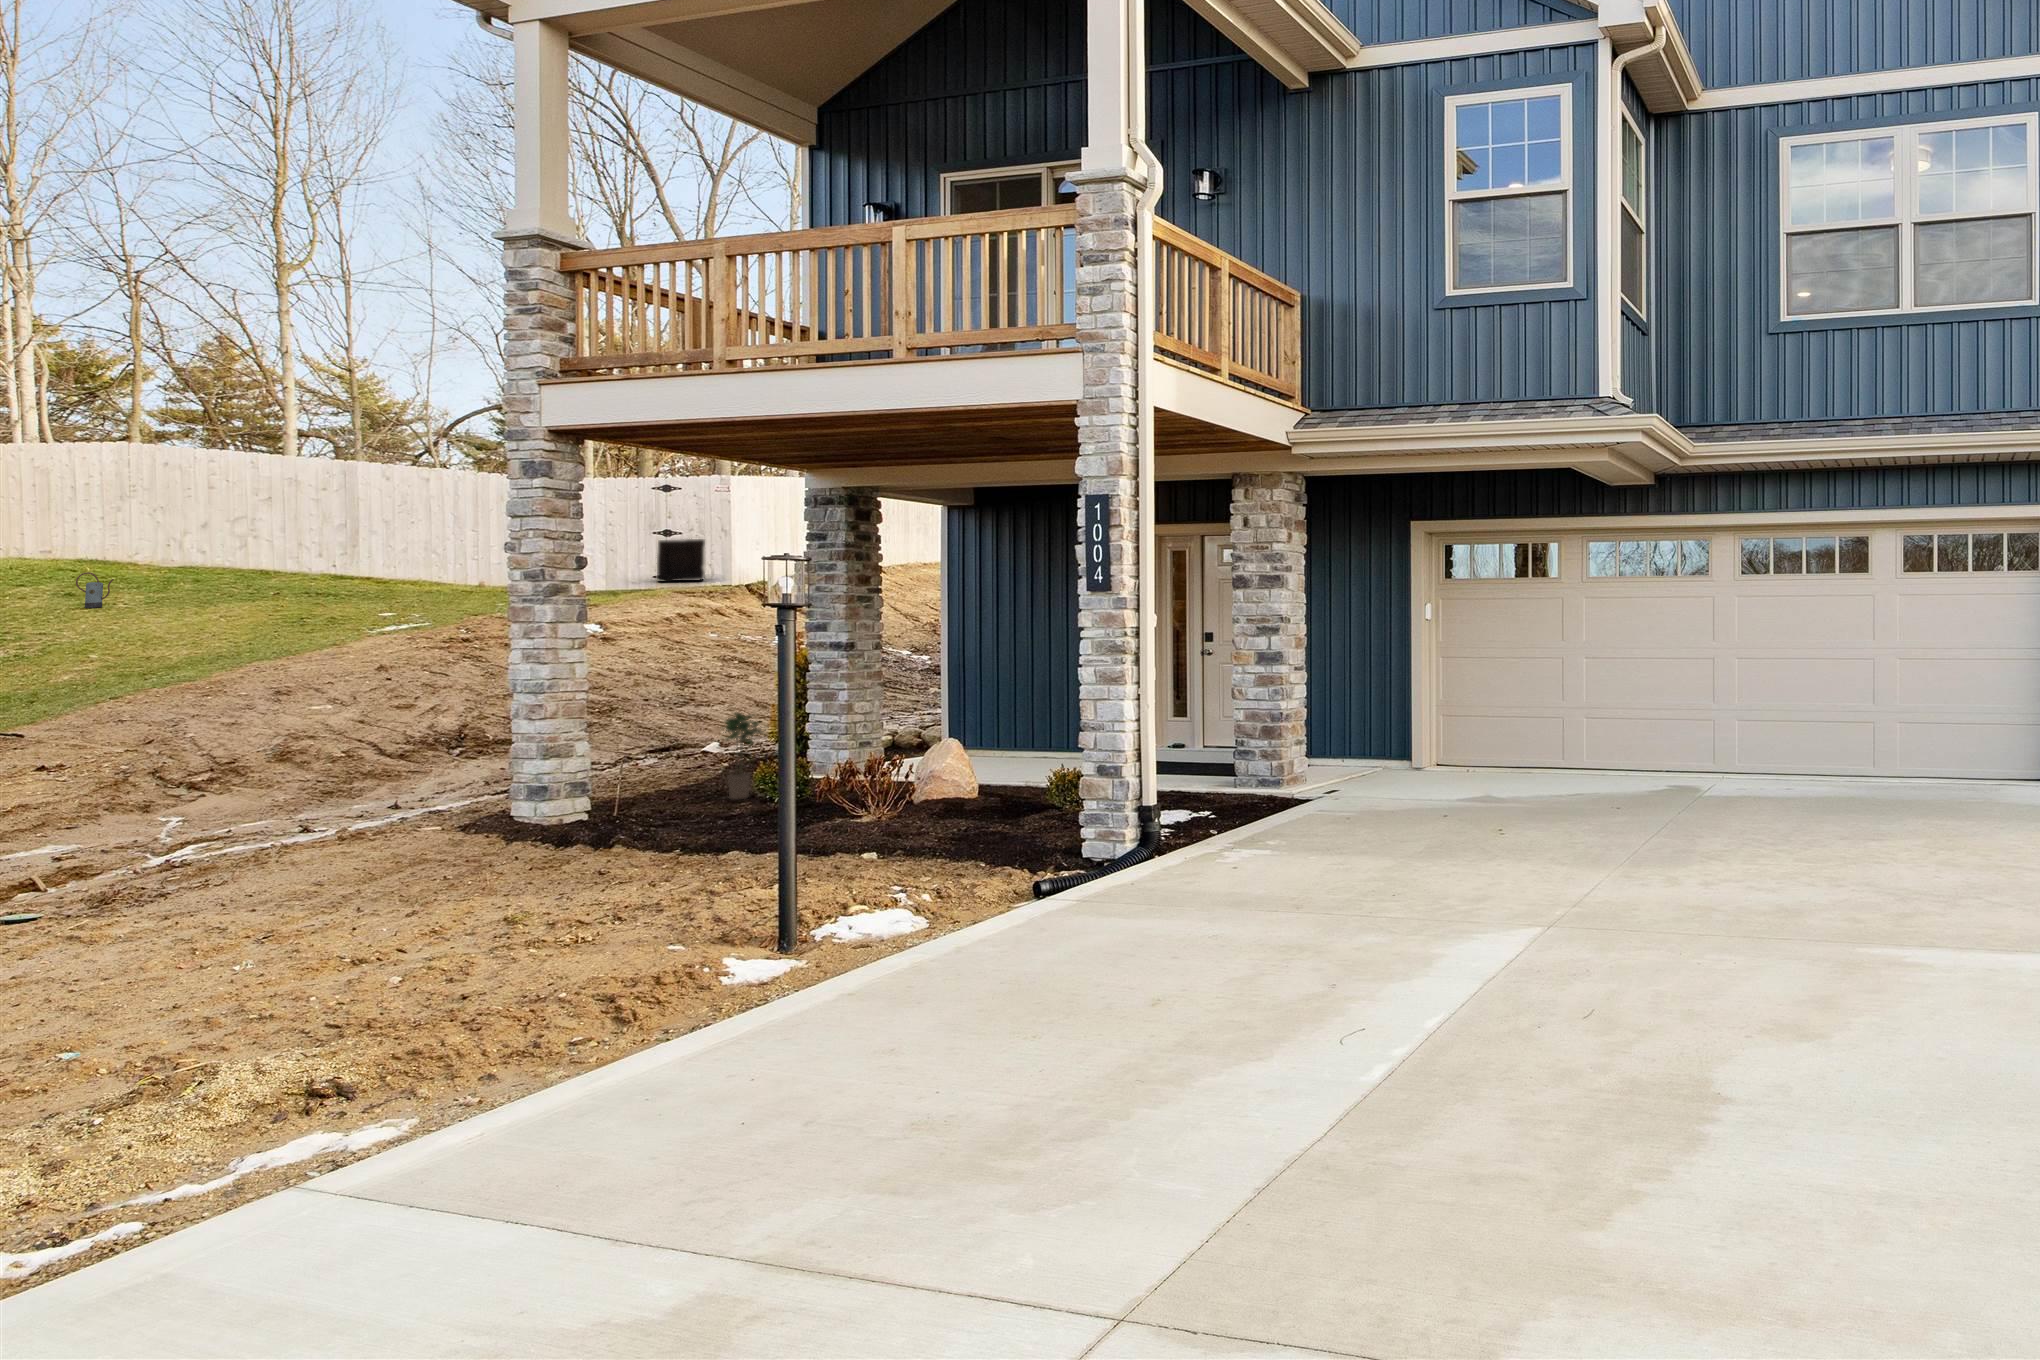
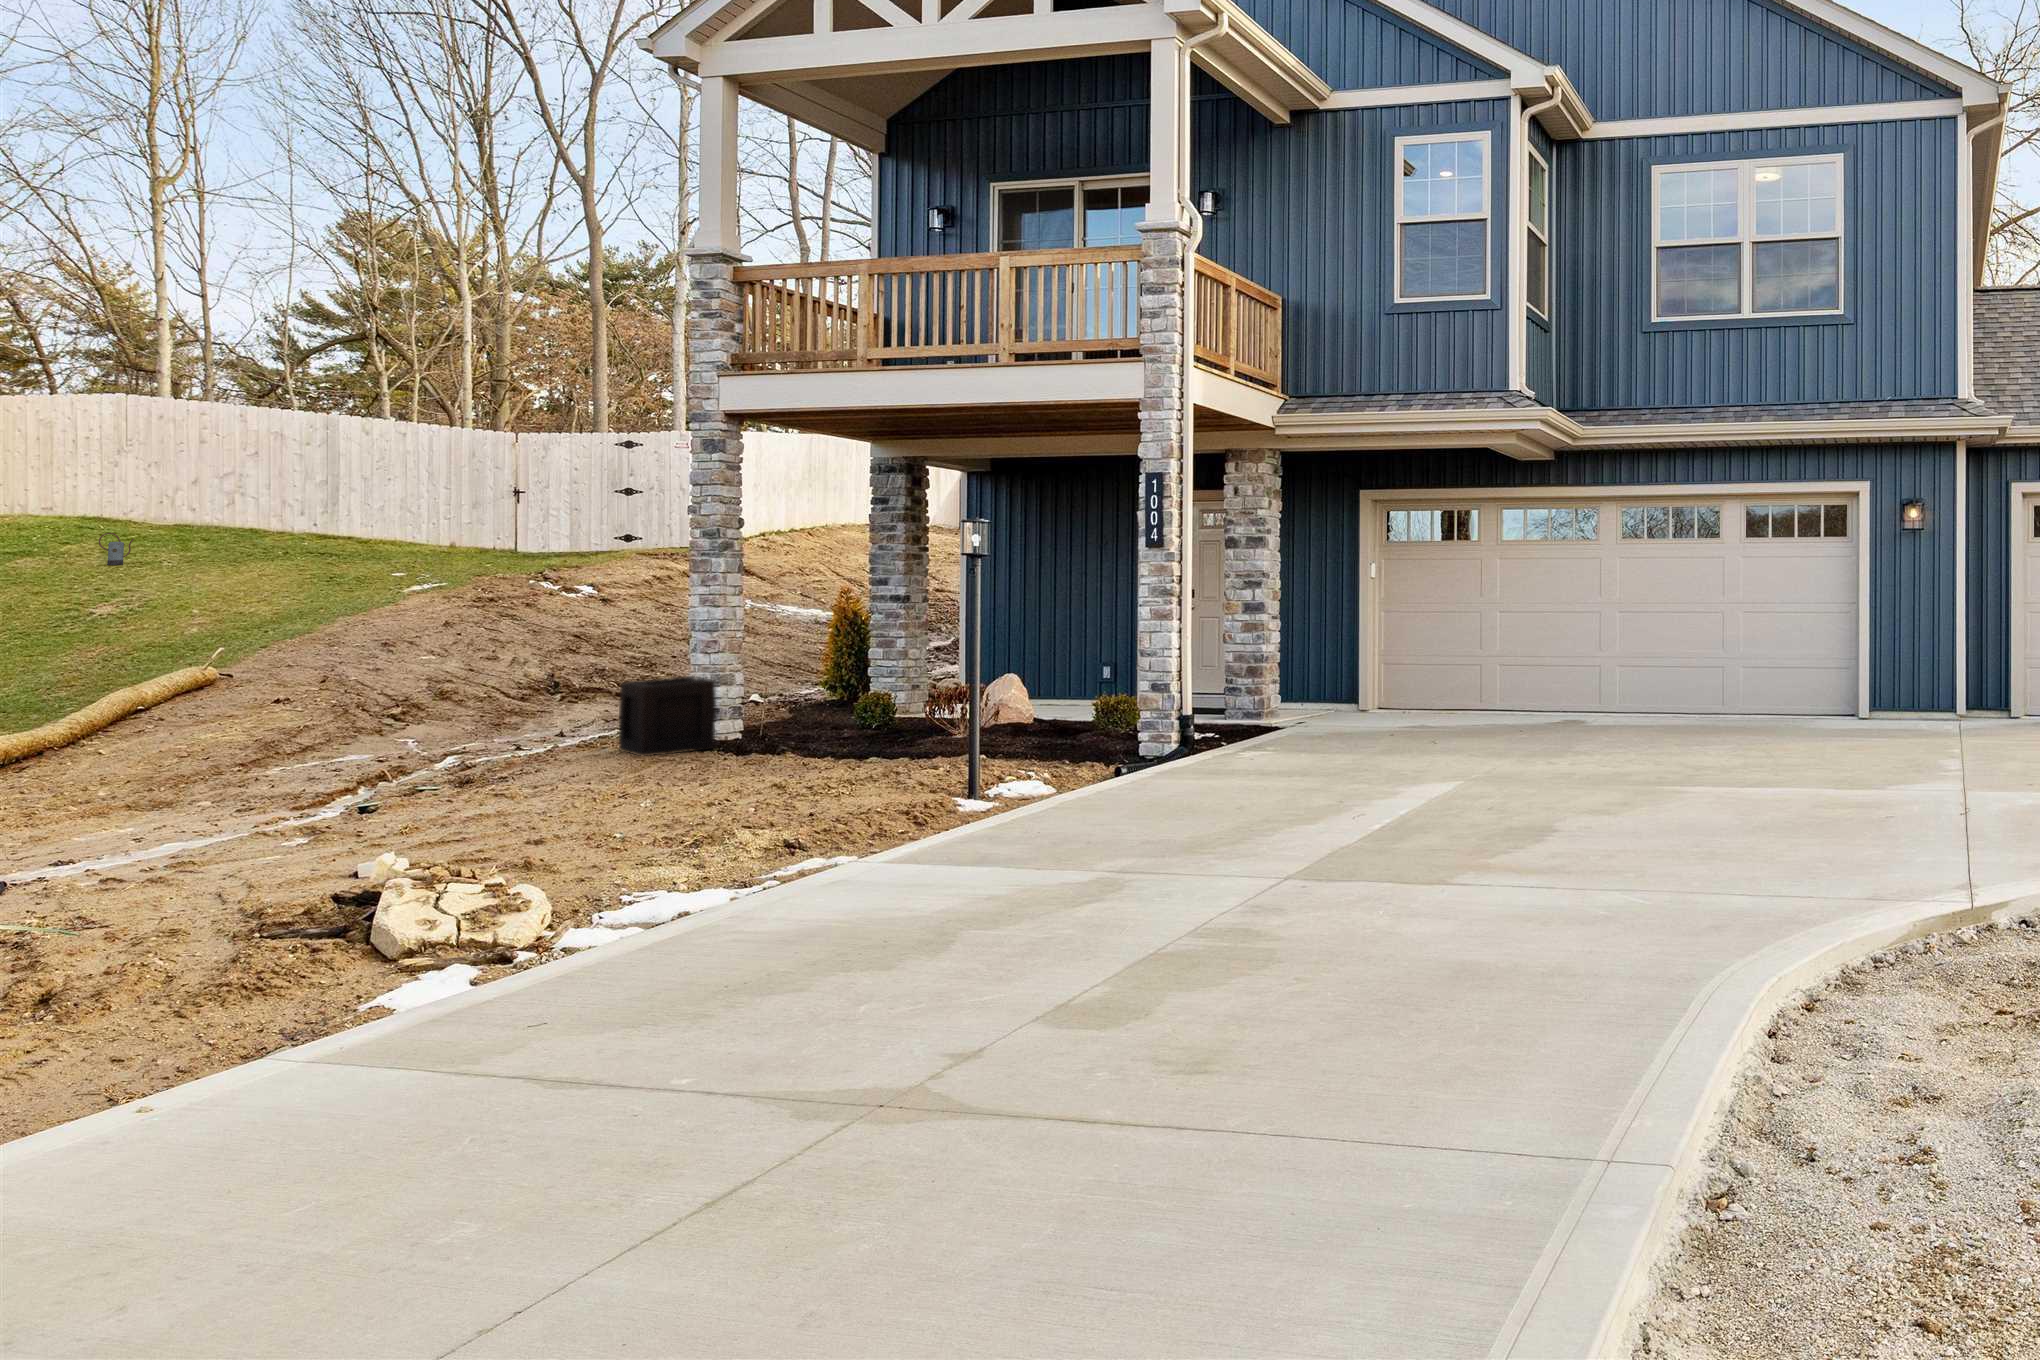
wooden crate: present [657,539,705,582] -> present [619,676,716,756]
potted plant: present [725,713,766,799] -> none [784,648,828,719]

